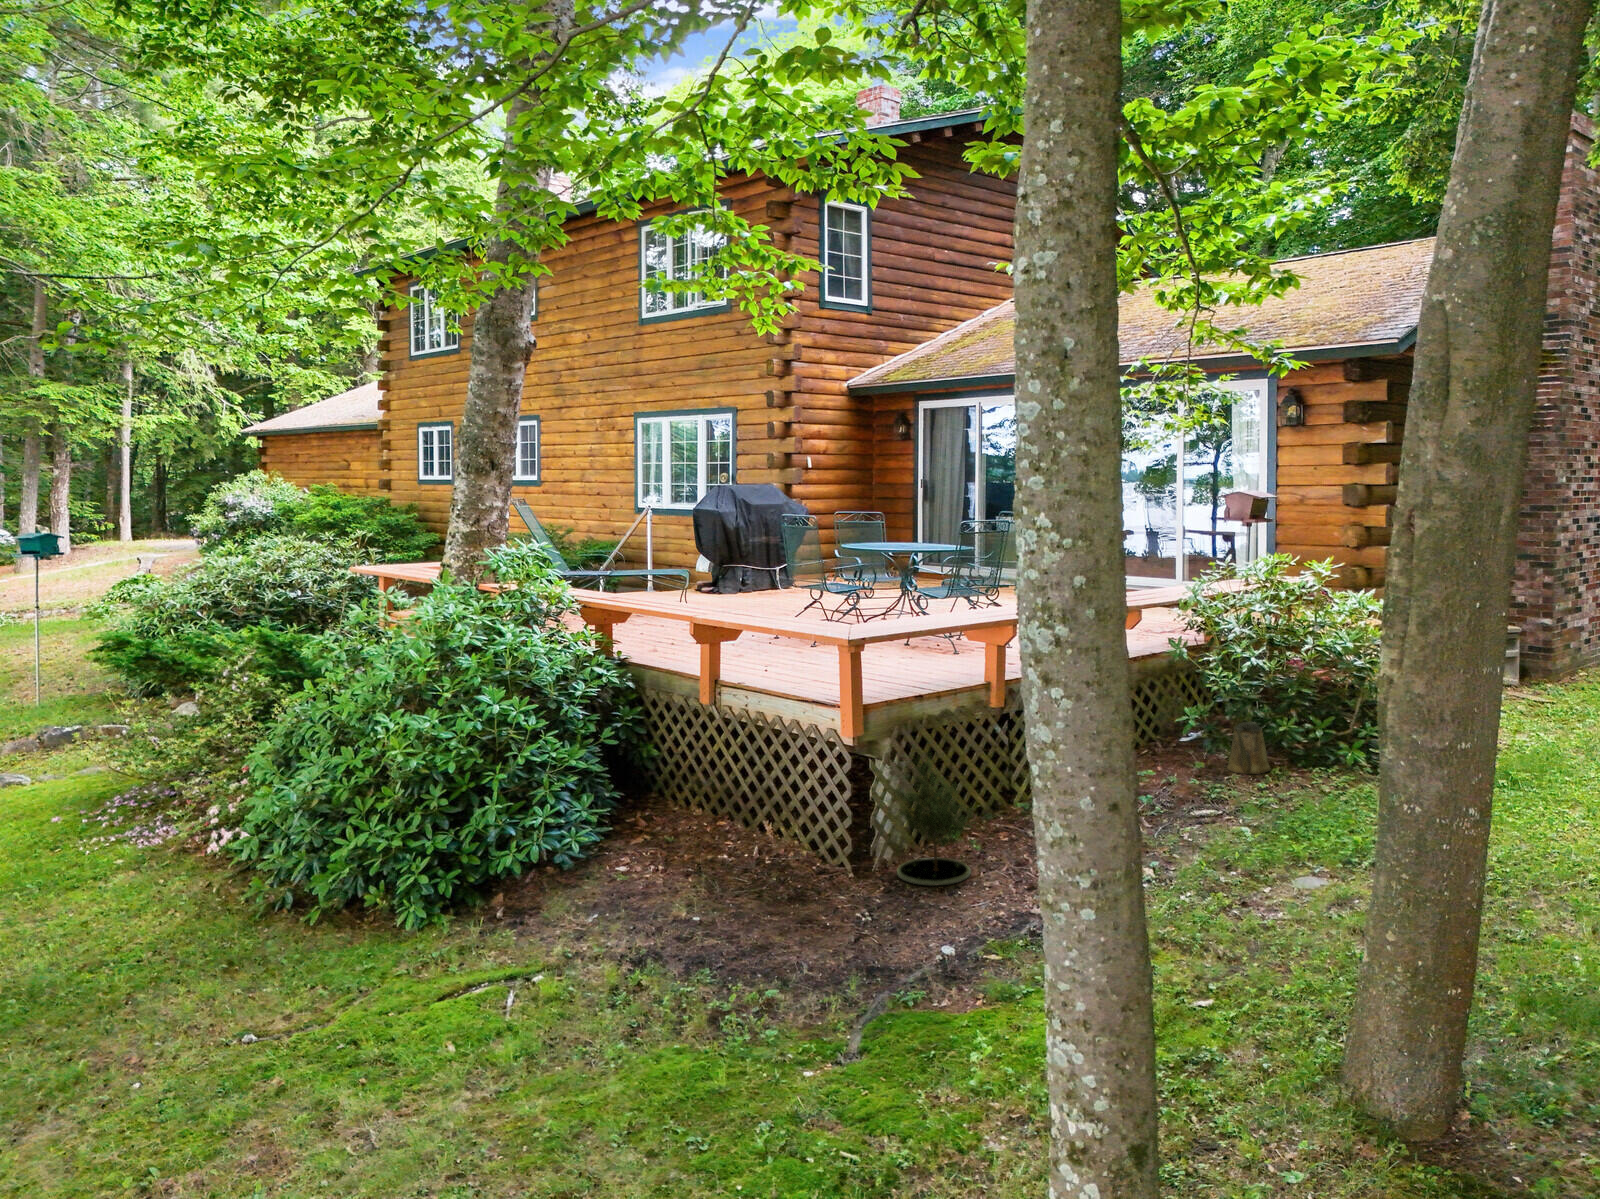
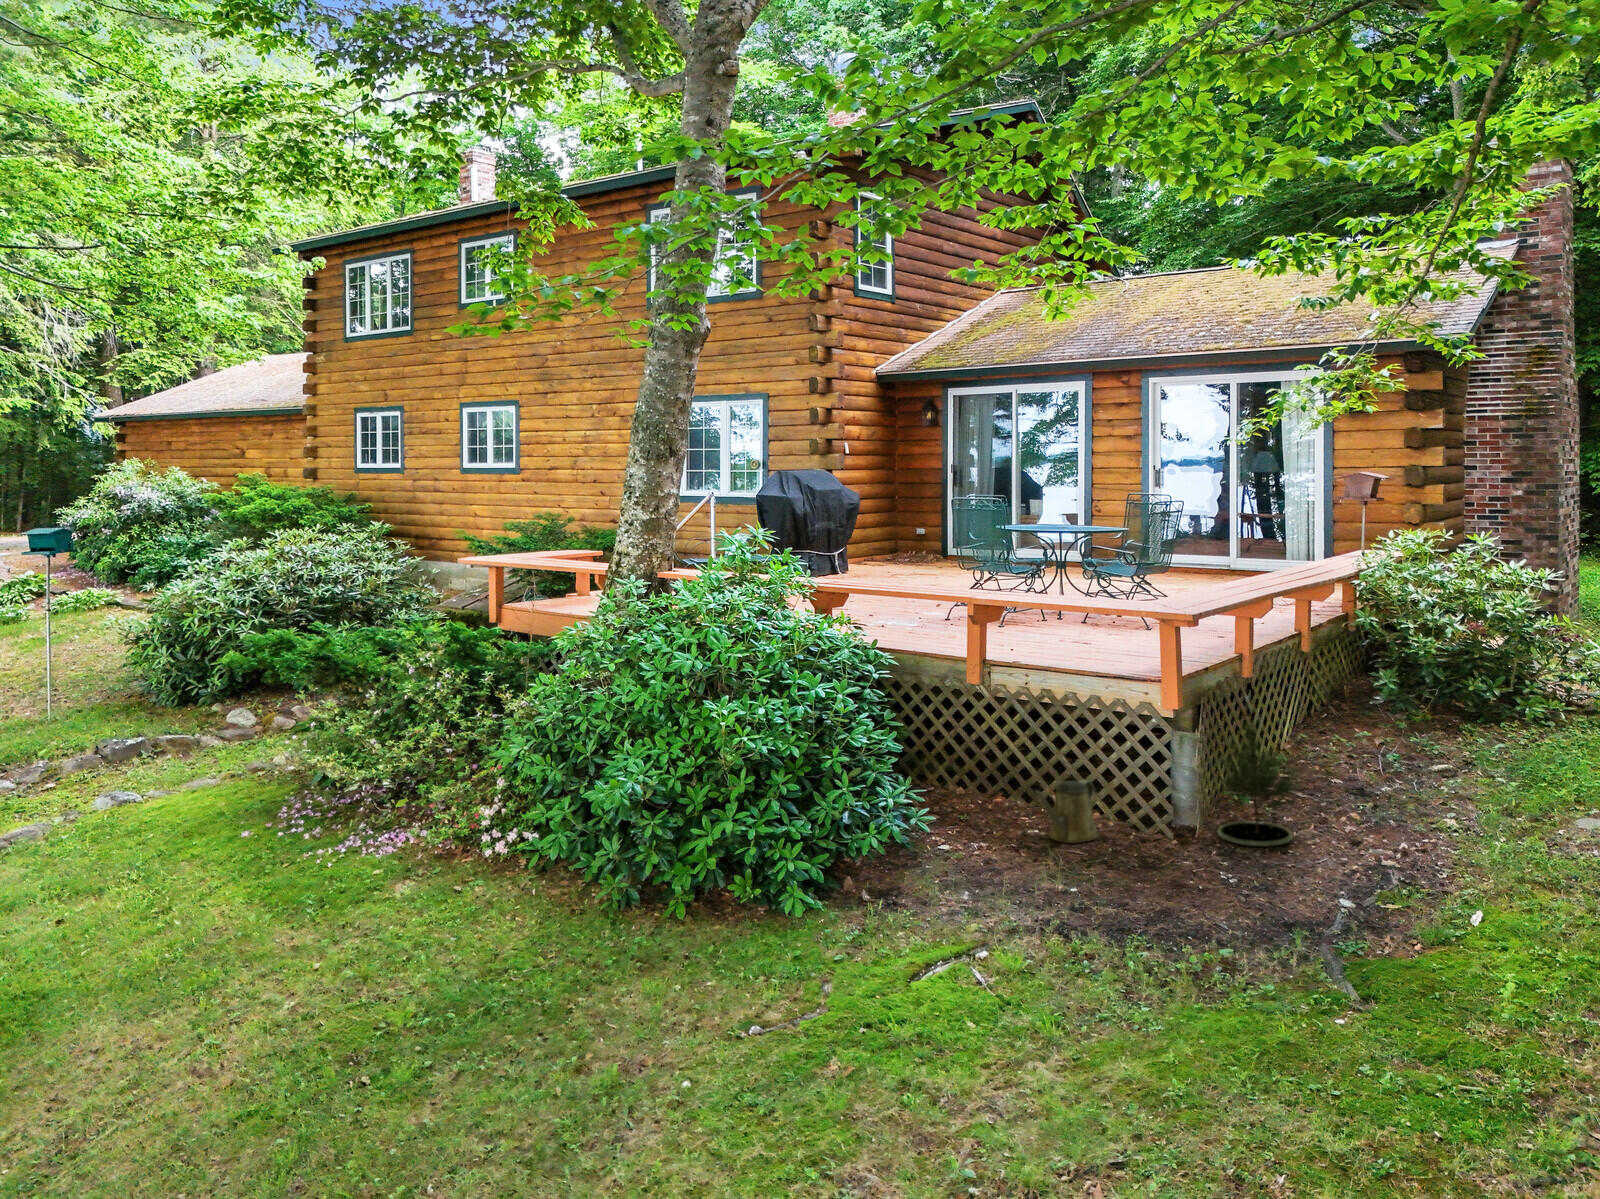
watering can: present [1227,722,1271,774] -> present [1034,780,1098,843]

